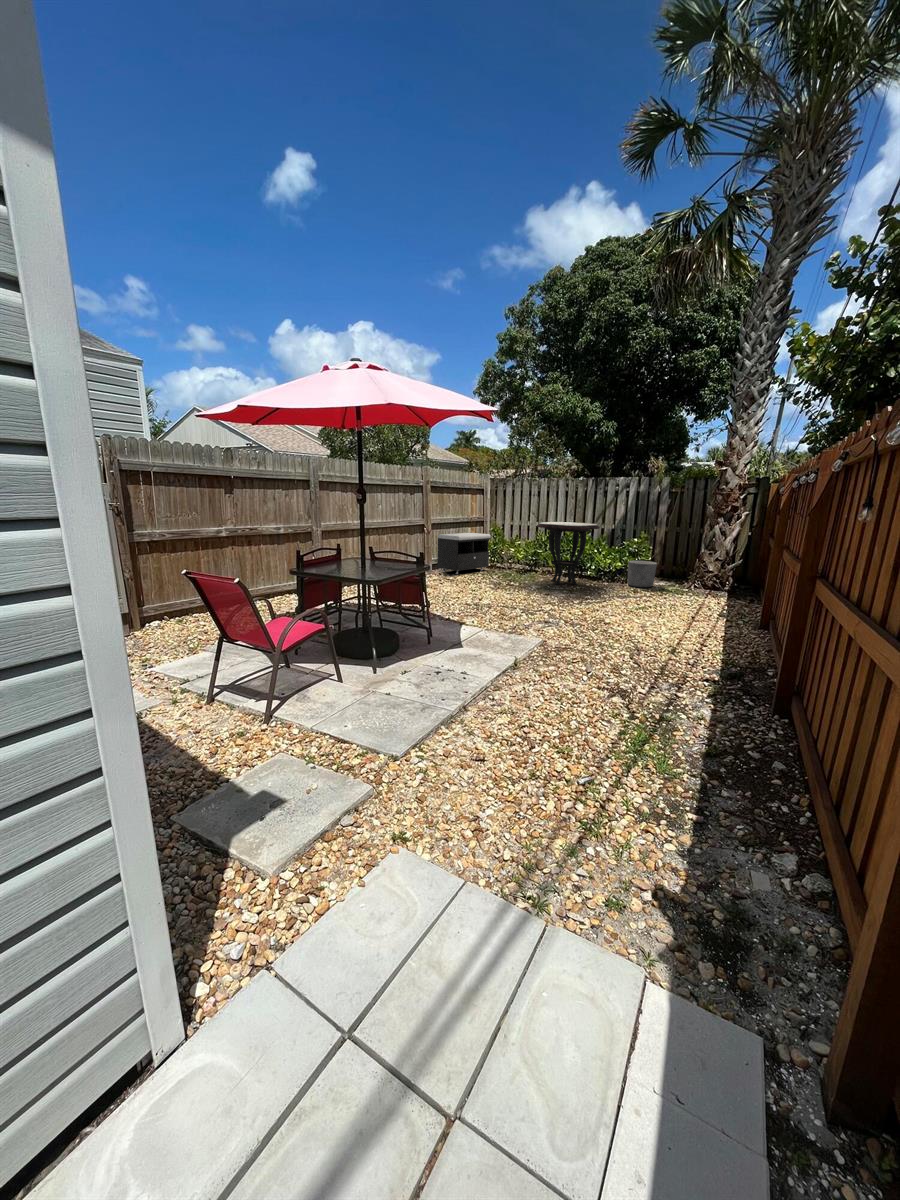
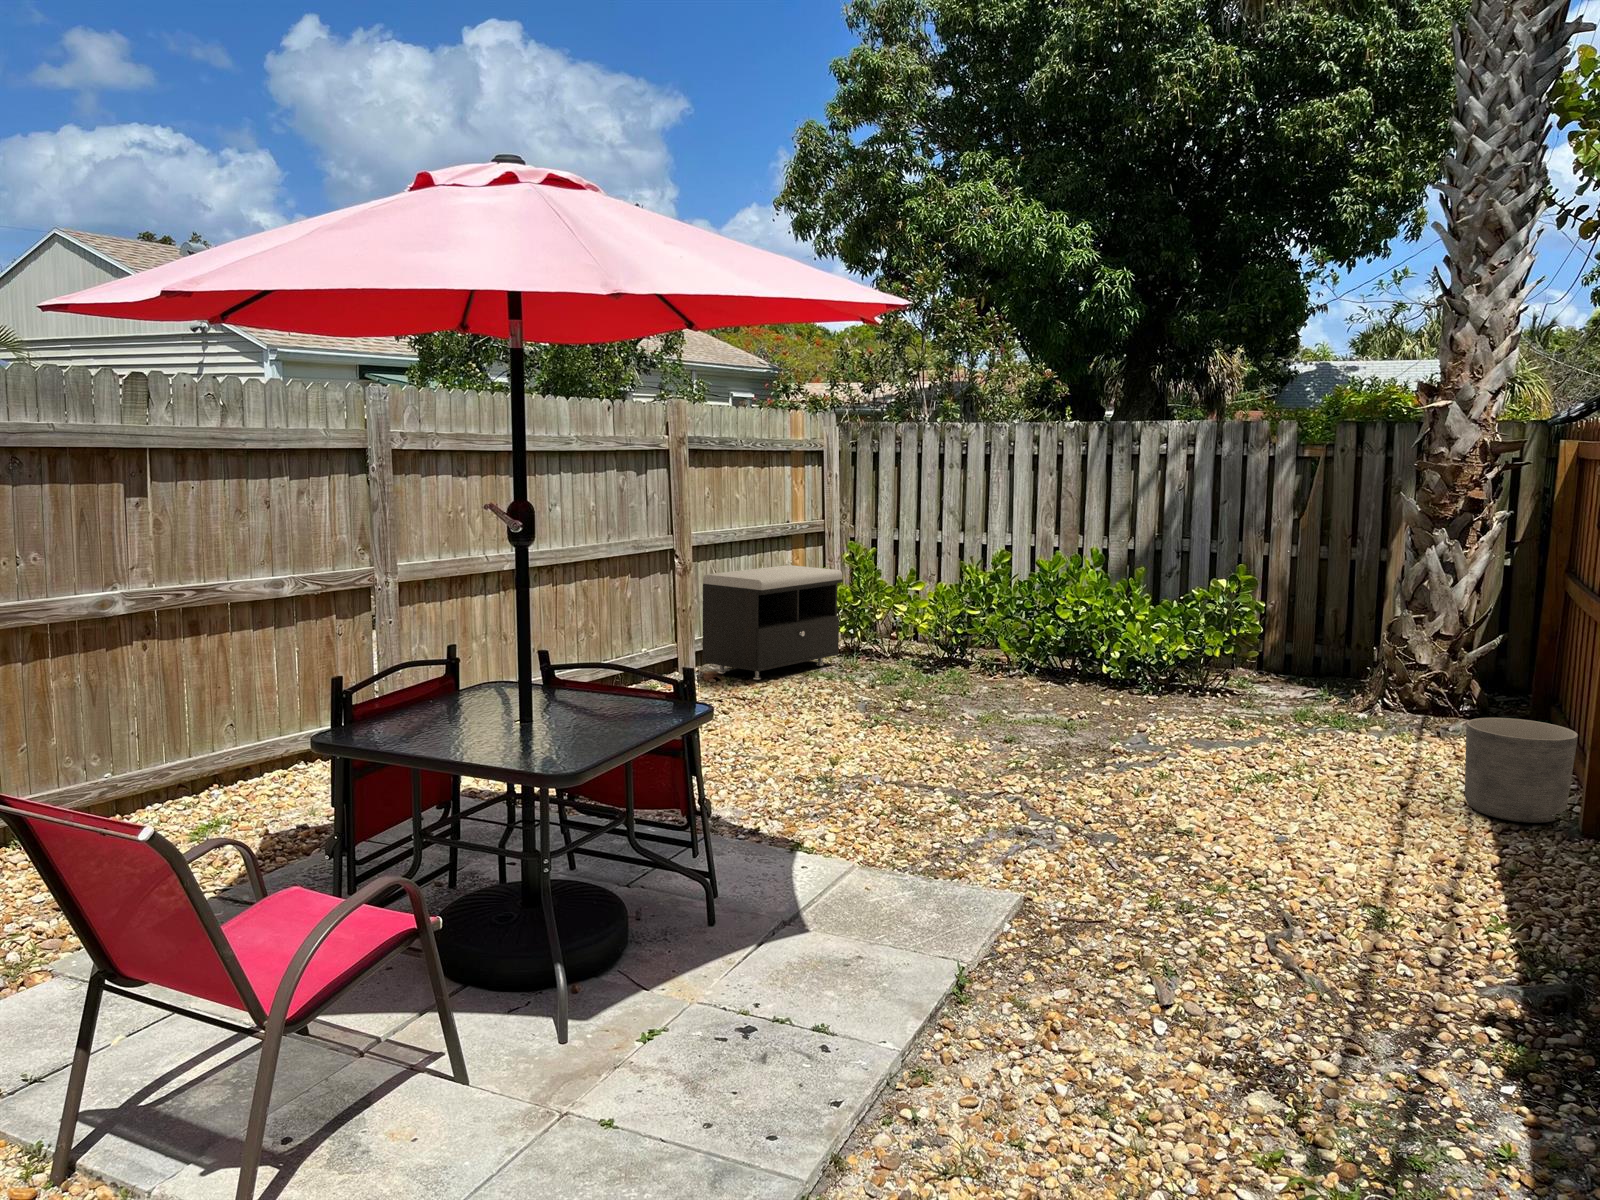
side table: present [537,522,599,585] -> none [967,538,1131,706]
planter: present [627,561,657,588] -> present [1465,718,1578,823]

